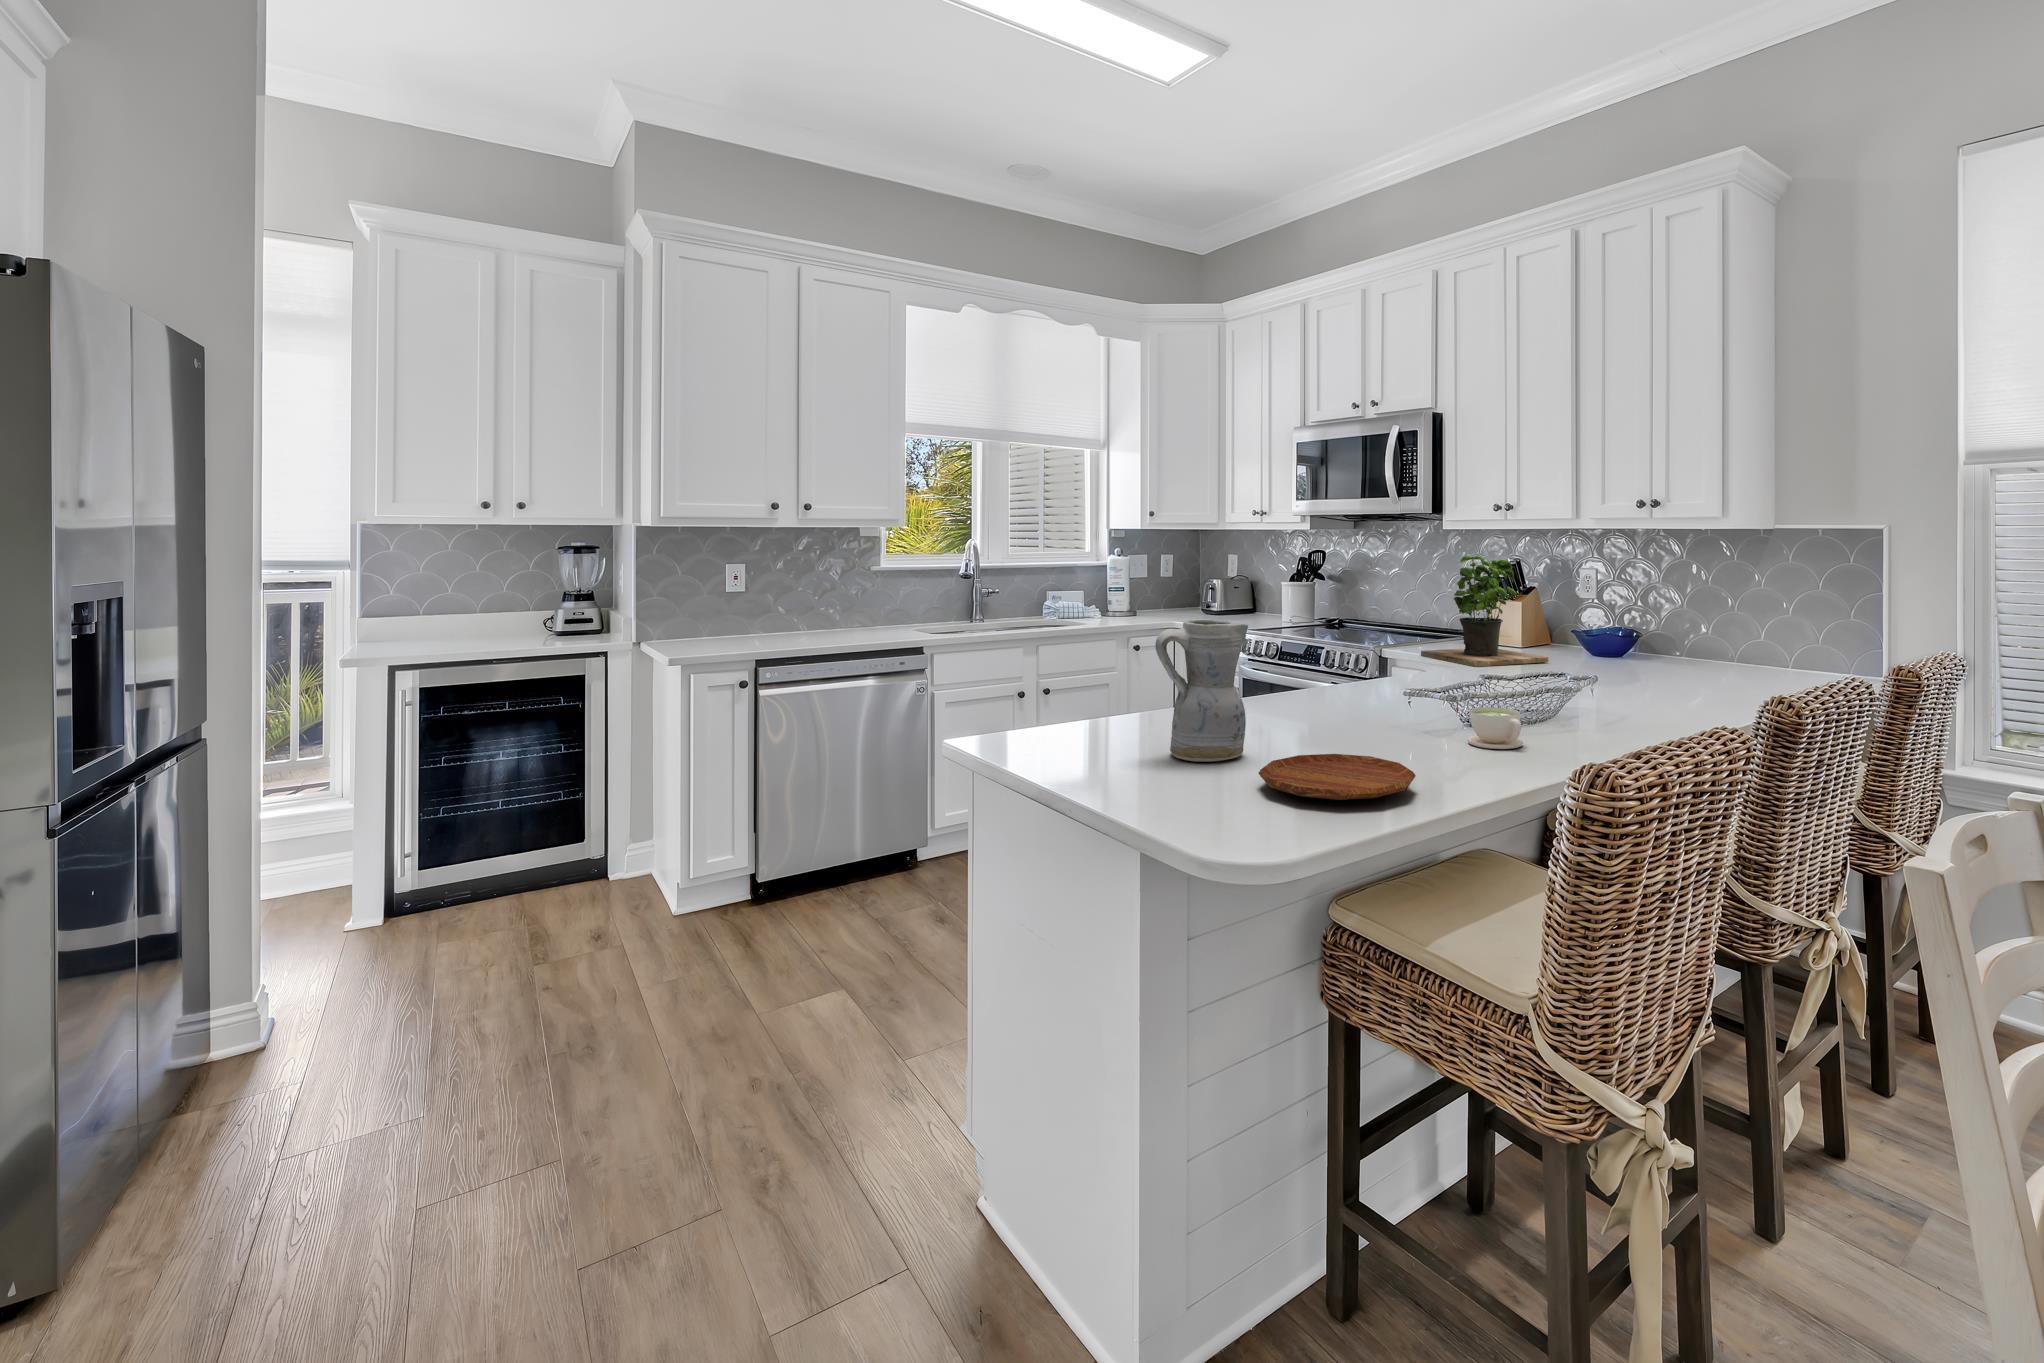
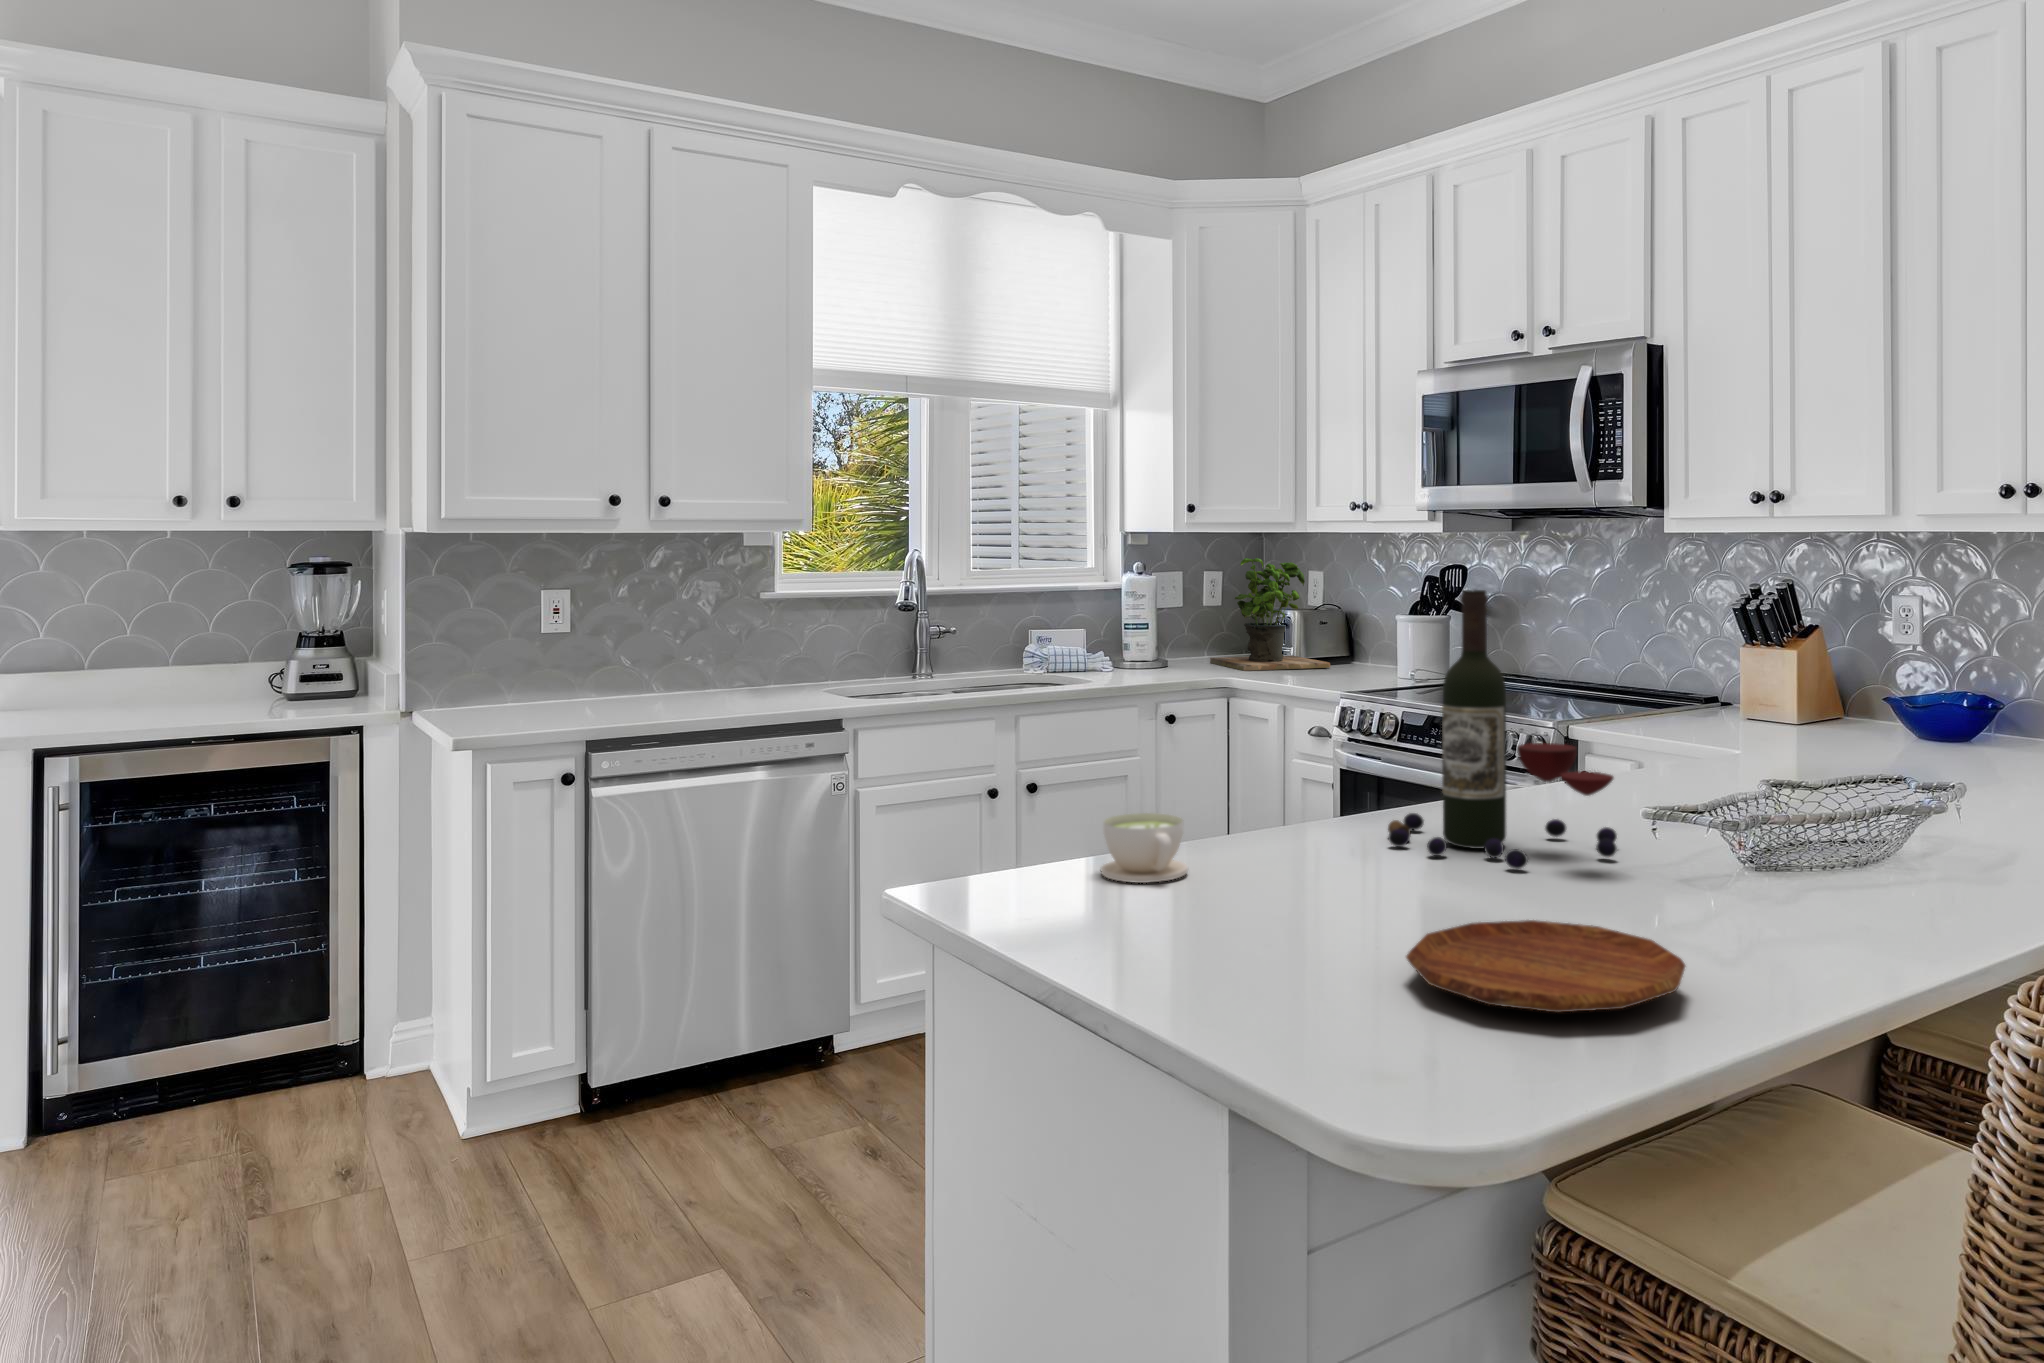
potted plant: present [1421,556,1549,667] -> present [1210,558,1330,671]
wine bottle: none [1261,564,1397,733] -> present [1388,590,1617,869]
ceramic pitcher: present [1155,619,1248,762] -> none [1220,684,1377,930]
coffee cup: present [1468,707,1523,749] -> present [1101,813,1188,883]

